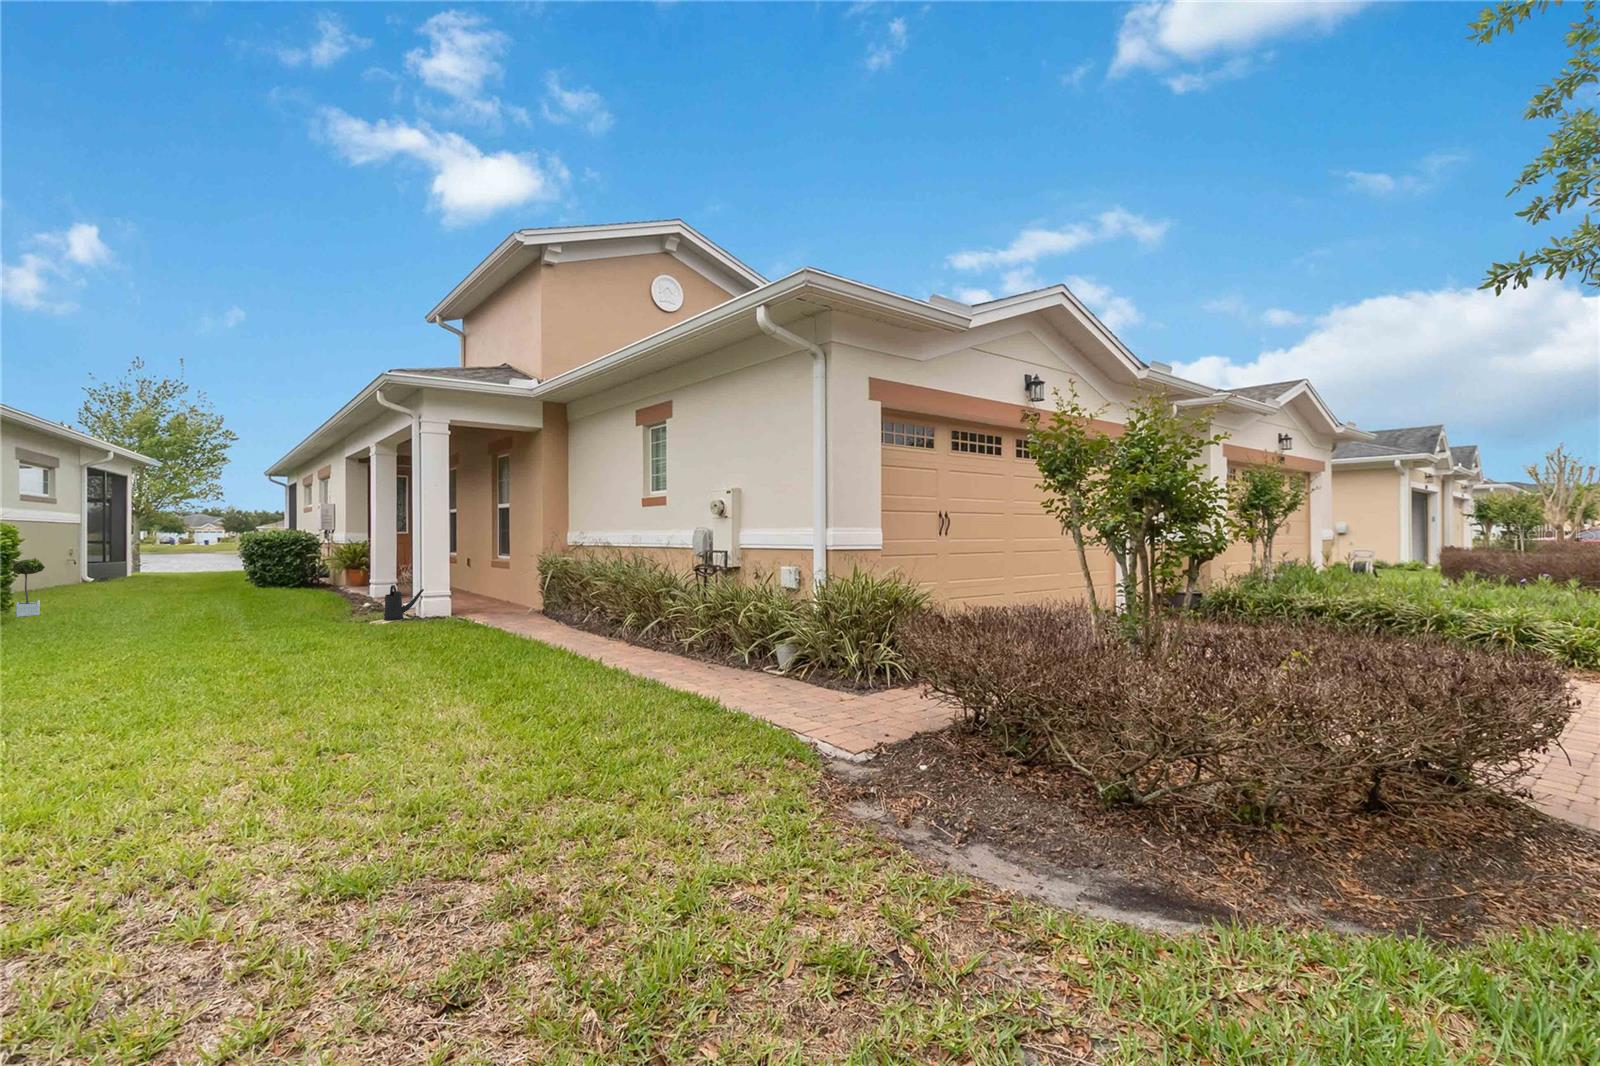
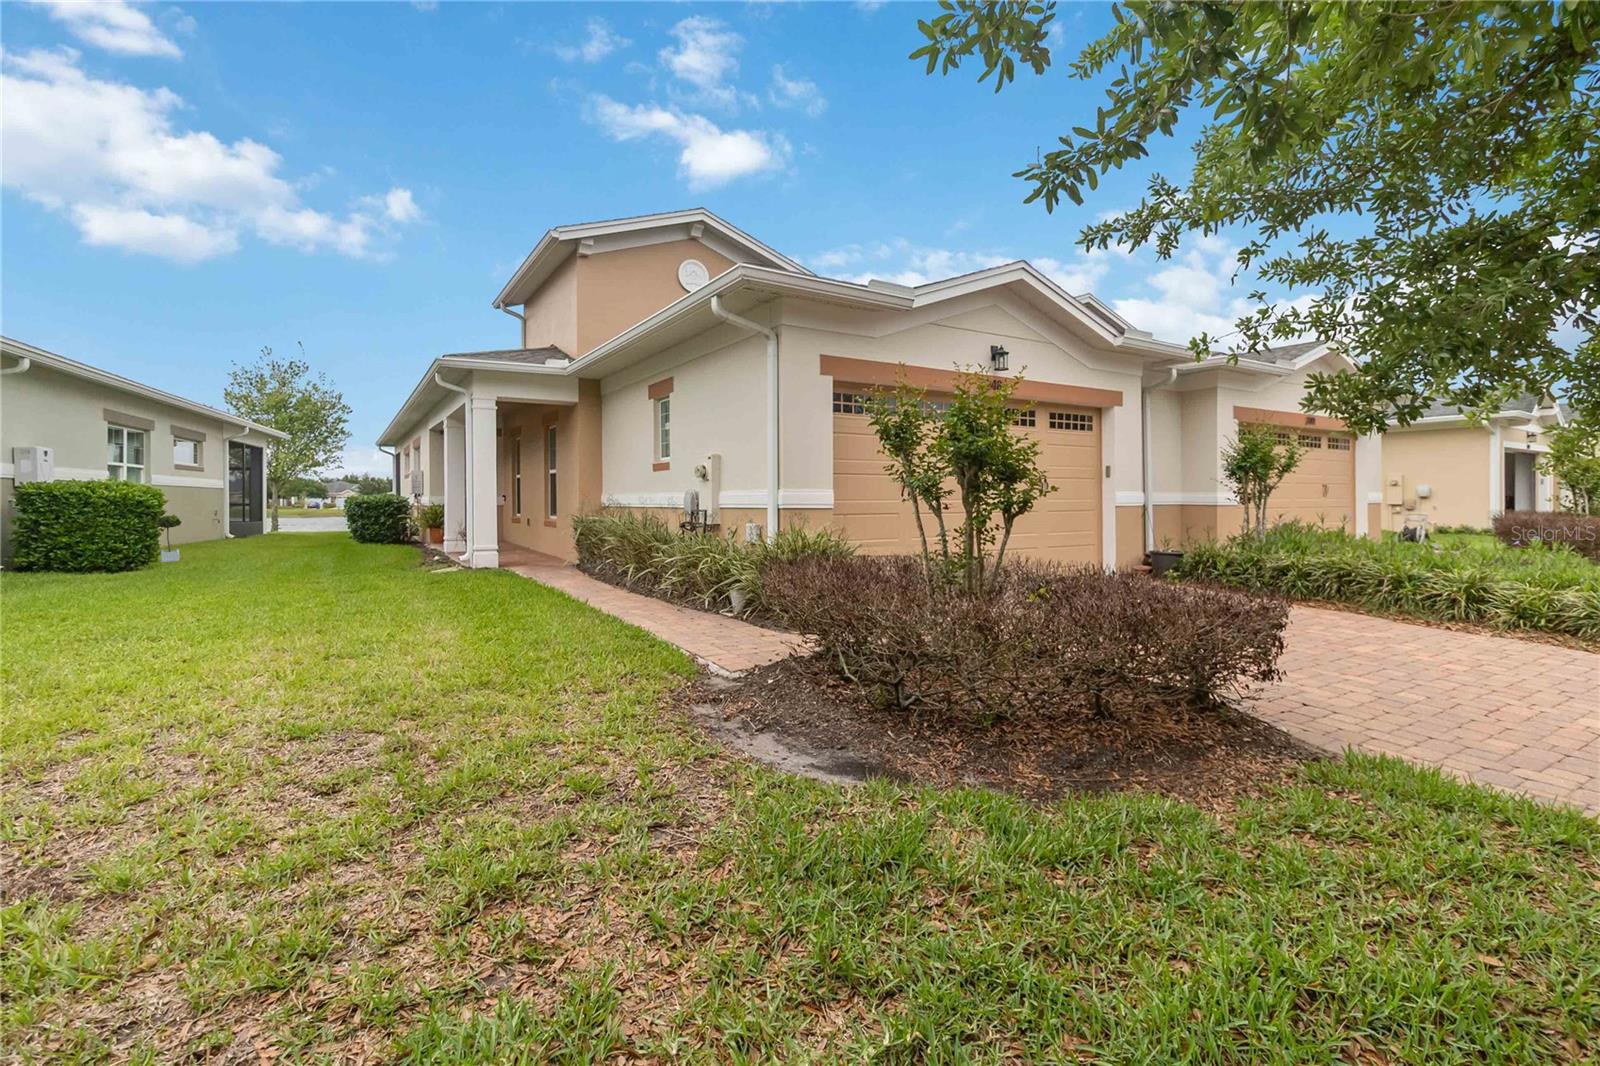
watering can: present [378,585,424,621] -> none [432,539,471,569]

